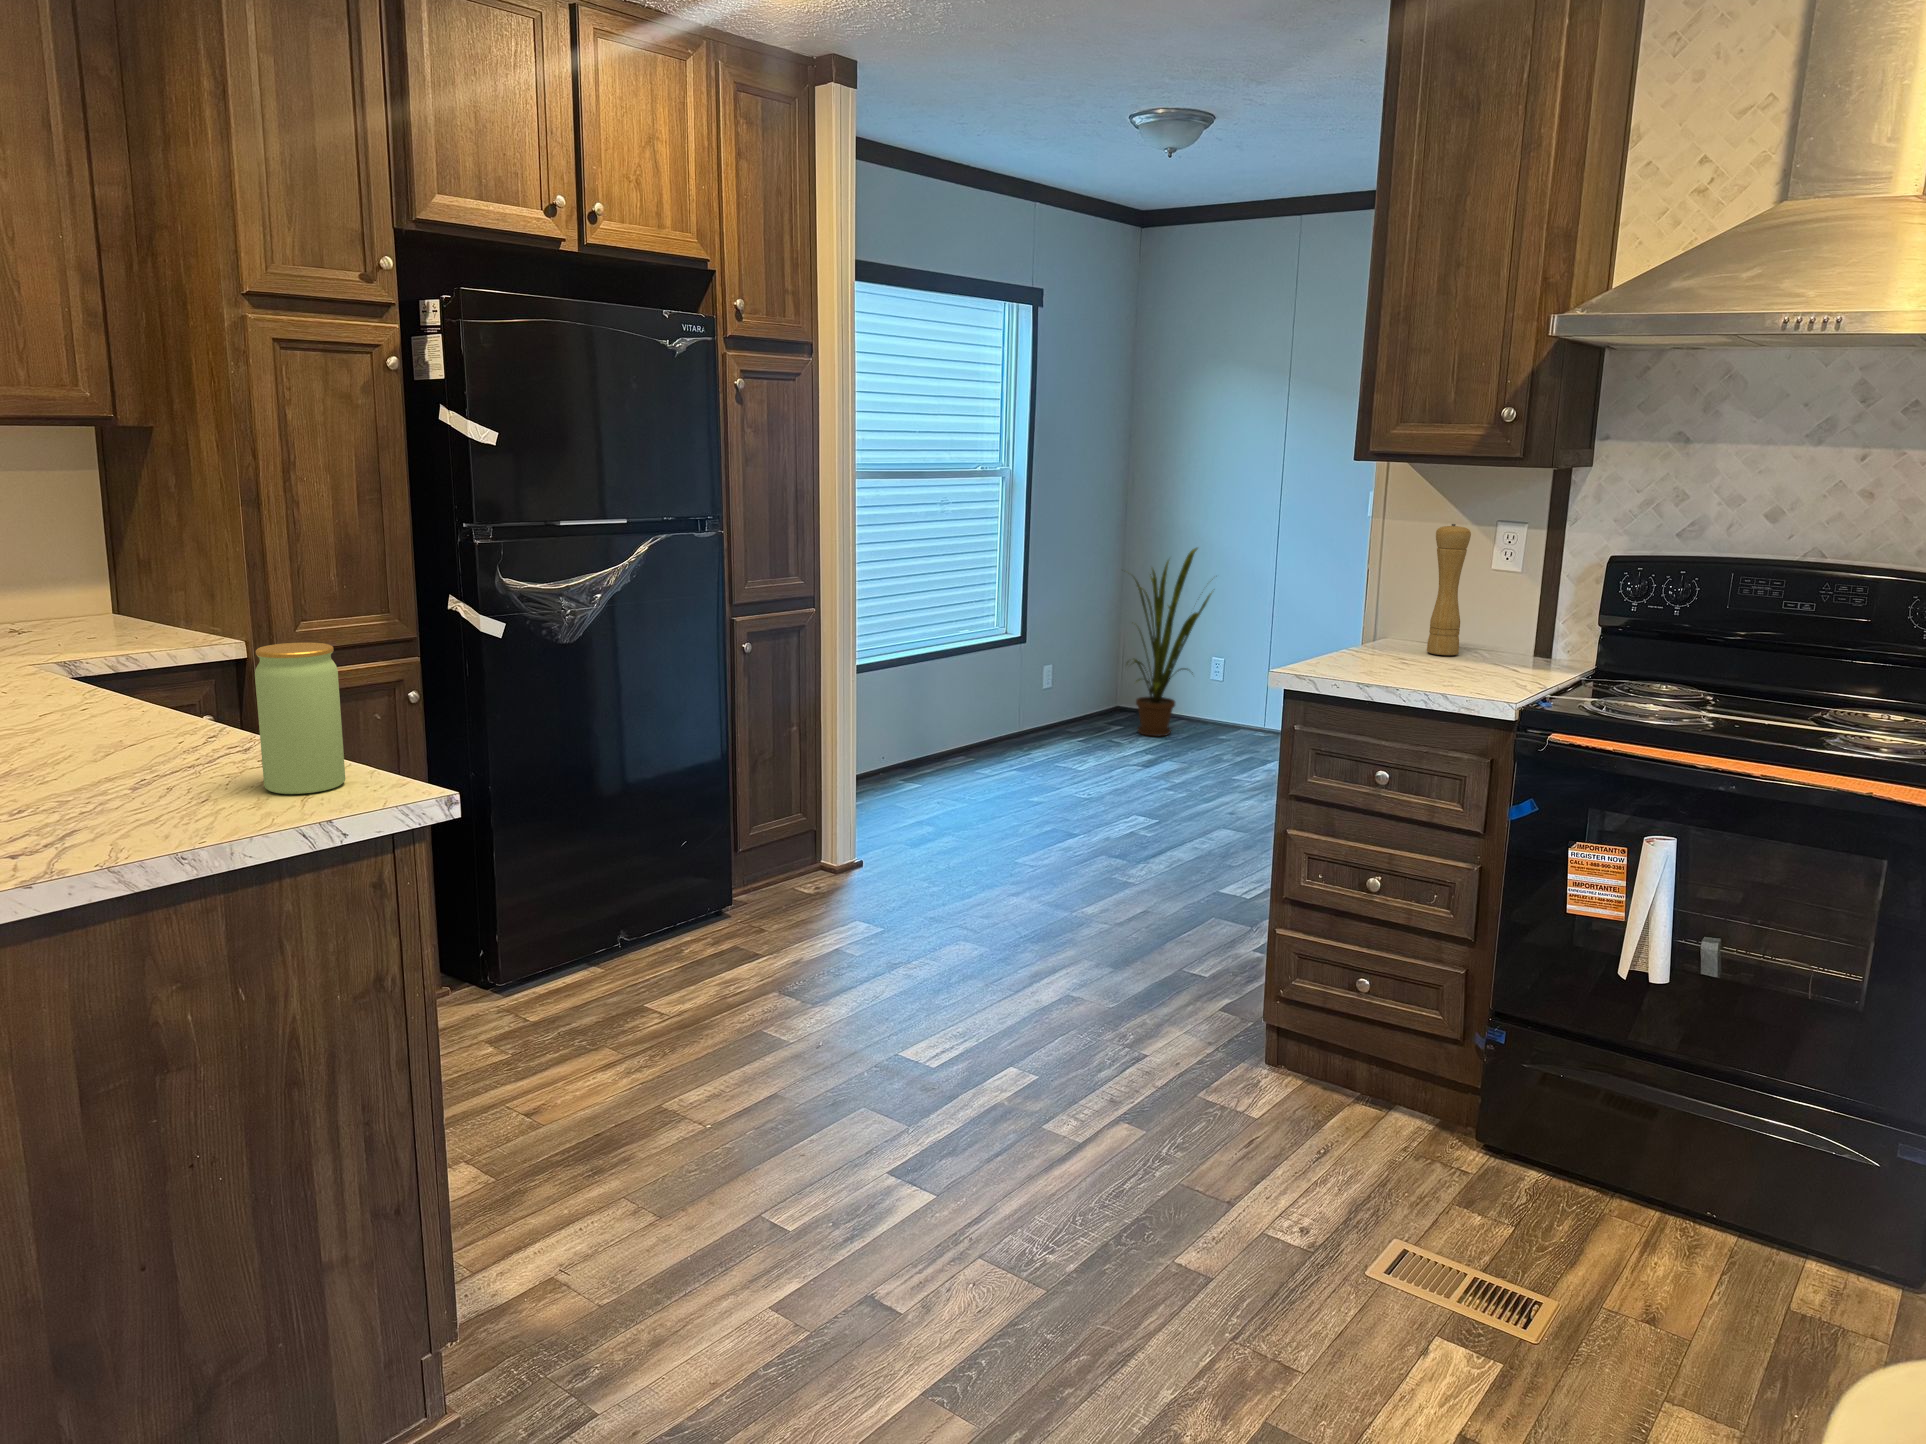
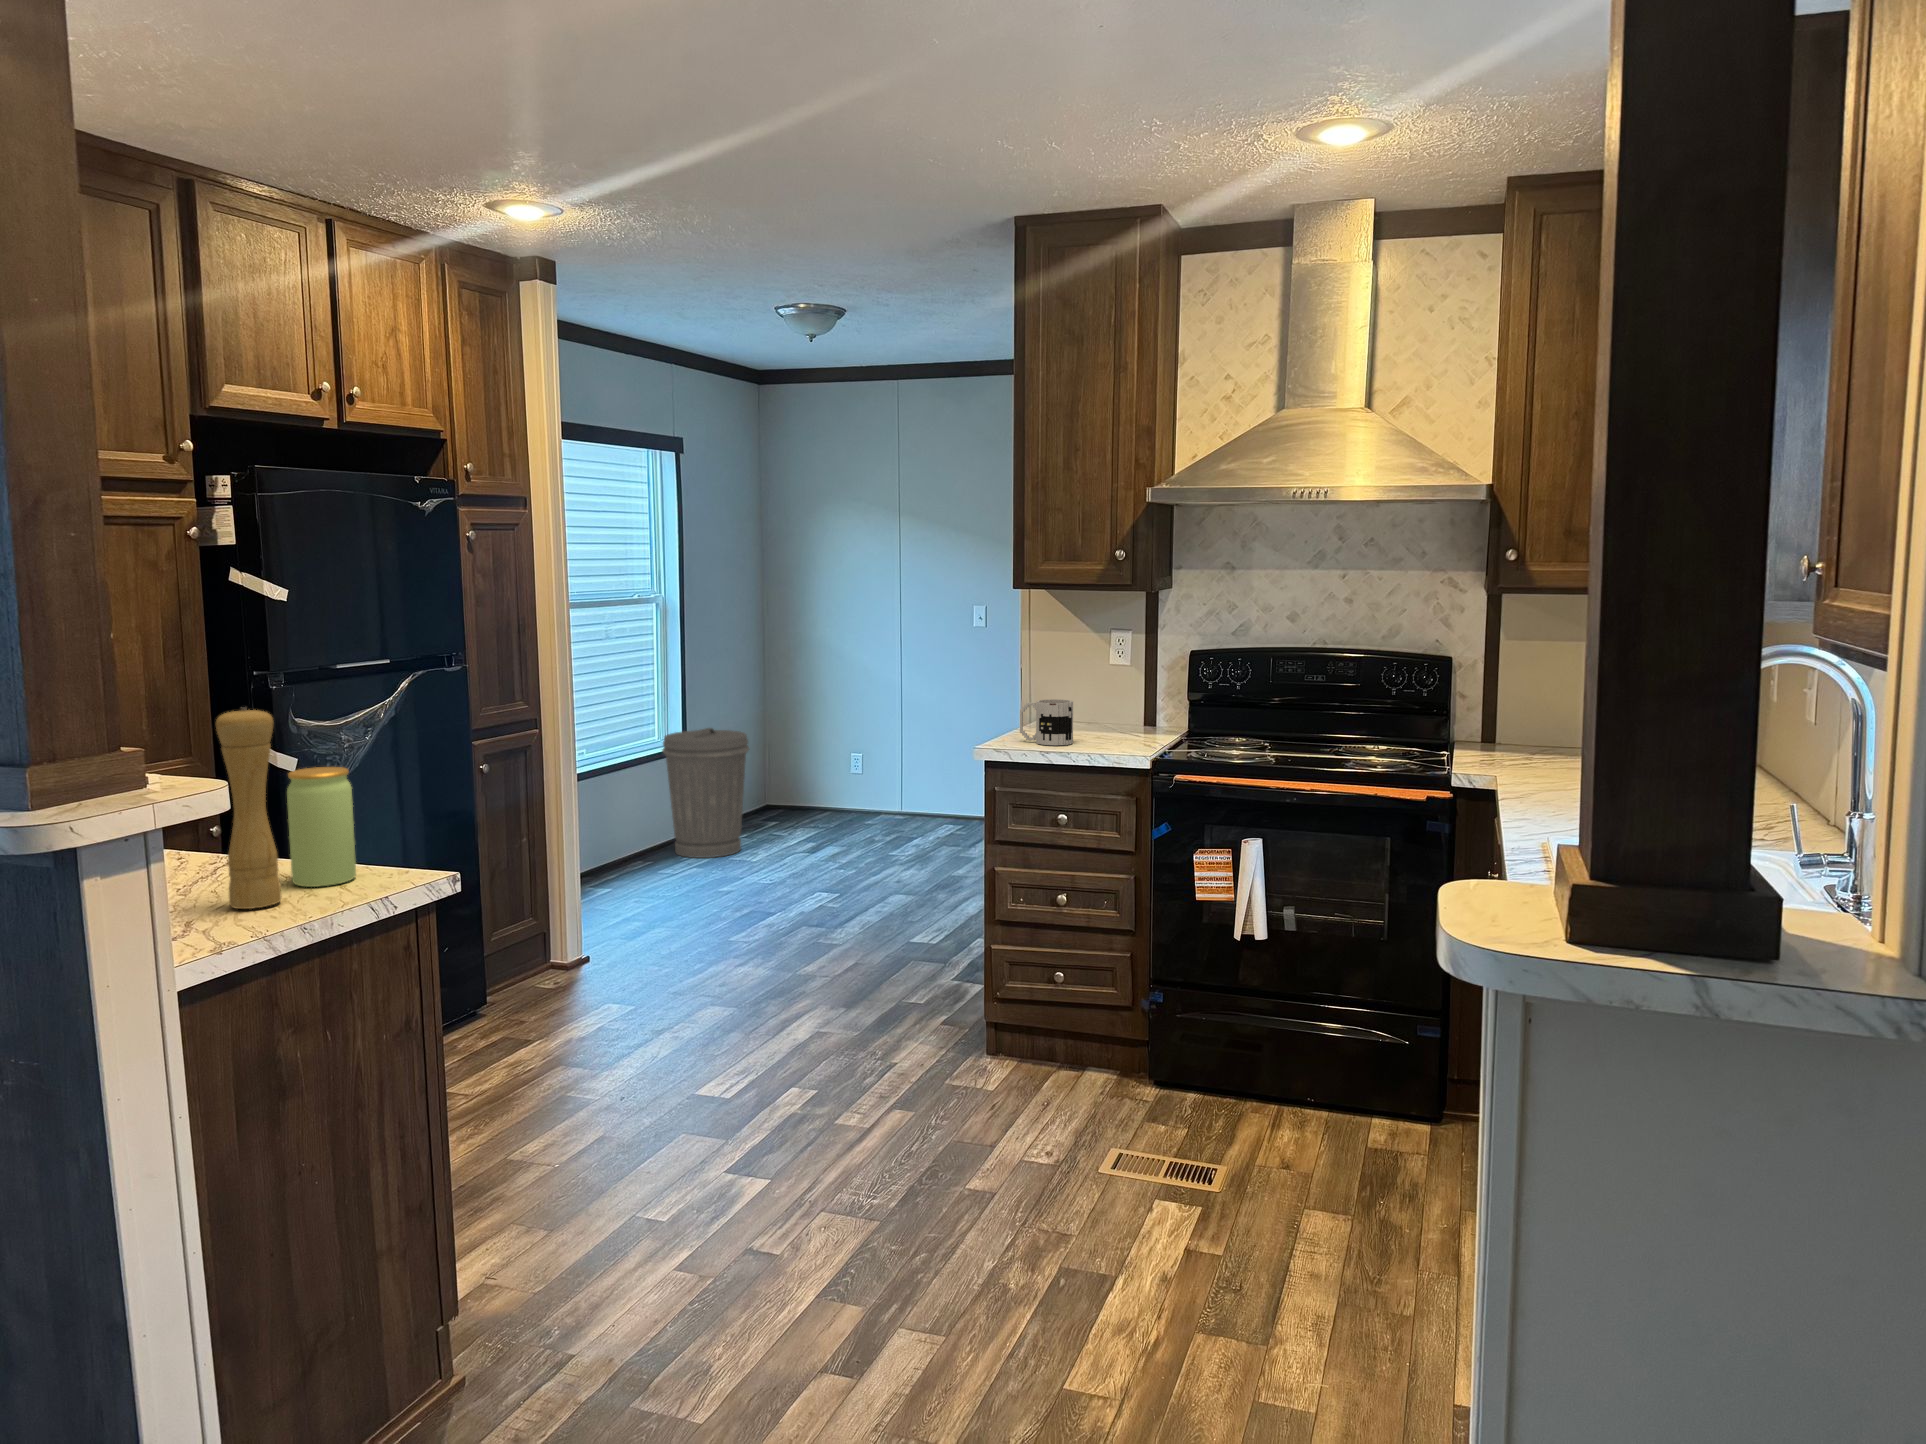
pepper mill: present [1427,524,1471,655] -> present [216,707,282,909]
house plant: present [1127,548,1212,736] -> none [765,659,854,828]
mug: none [1343,613,1421,677] -> present [1020,699,1073,745]
trash can: none [993,617,1088,761] -> present [662,728,750,858]

